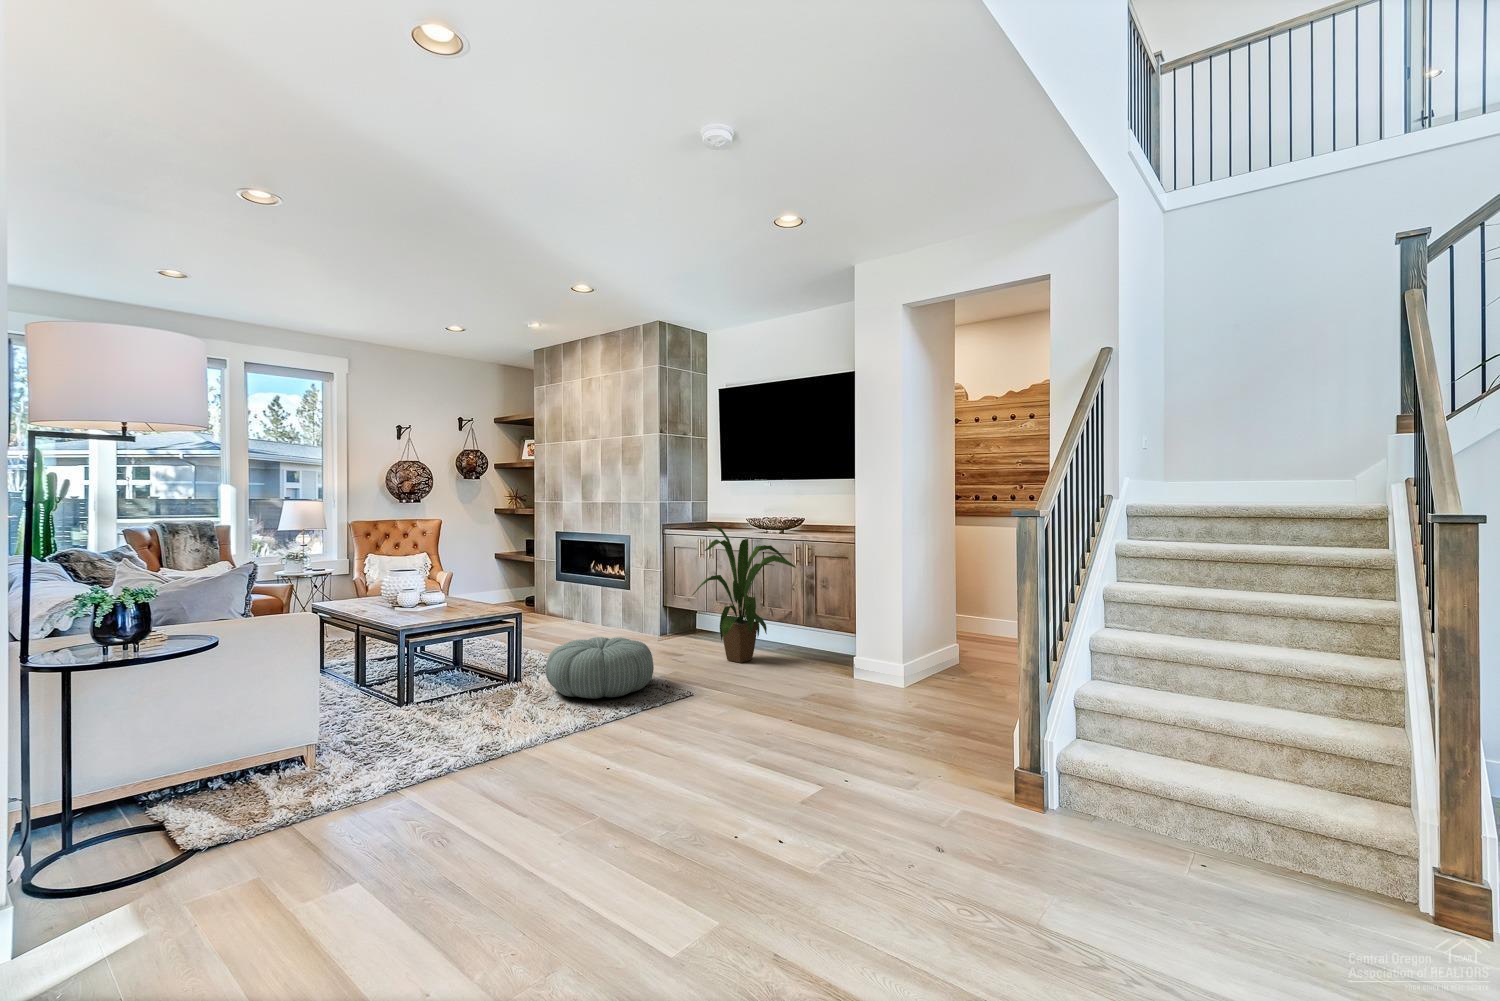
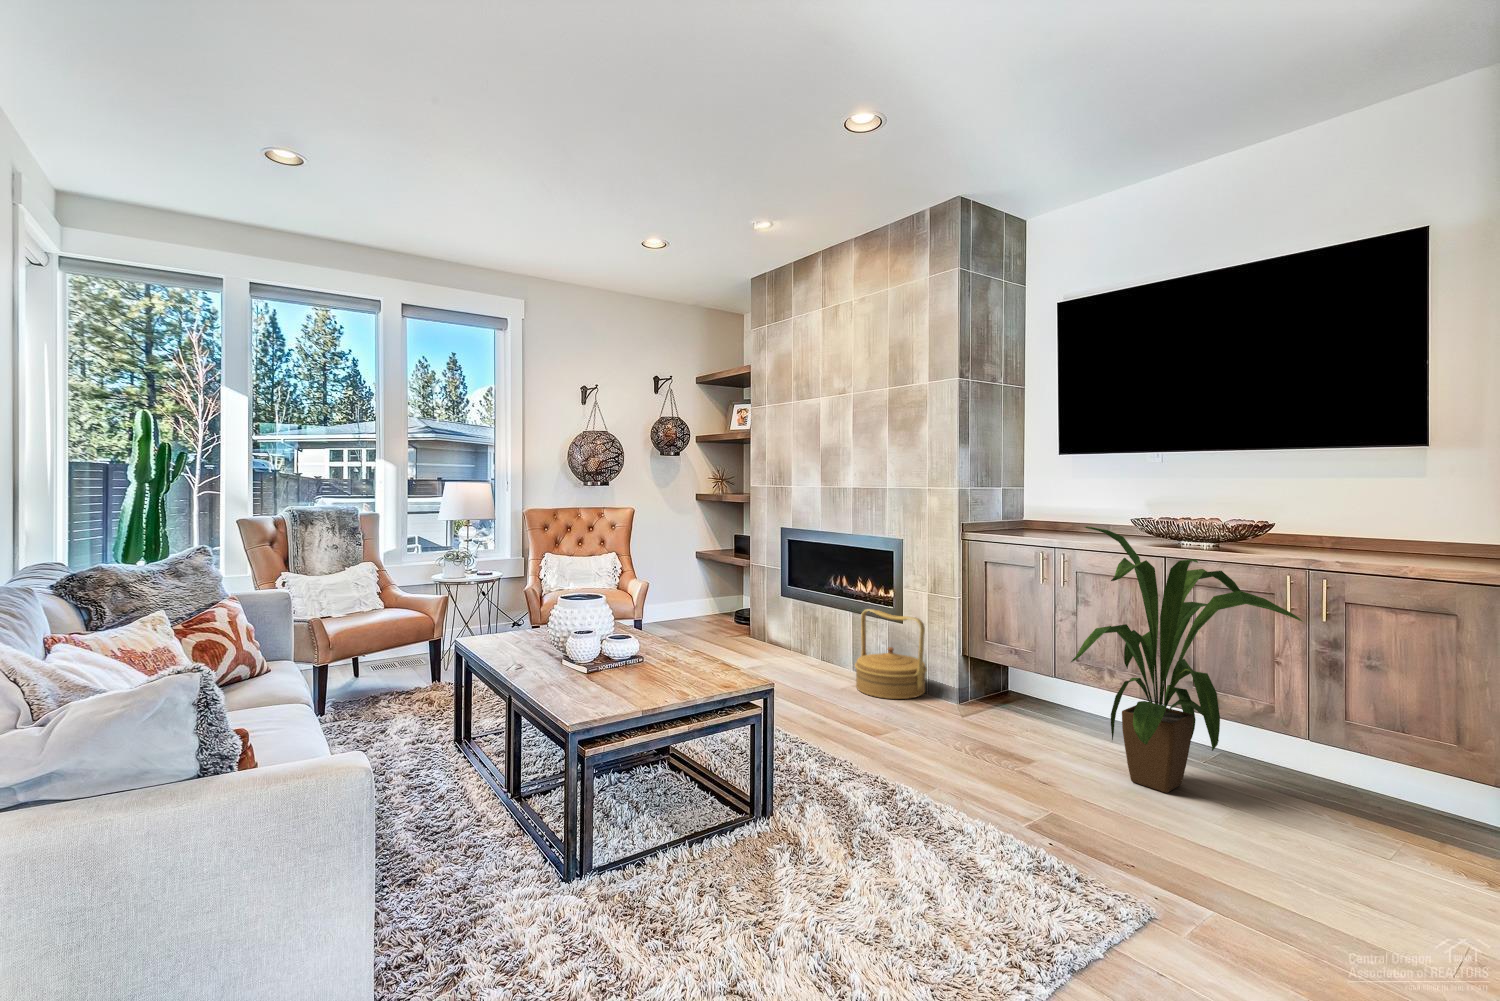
woven basket: none [596,583,642,638] -> present [855,609,927,699]
pouf: present [545,637,654,699] -> none [828,740,1049,899]

